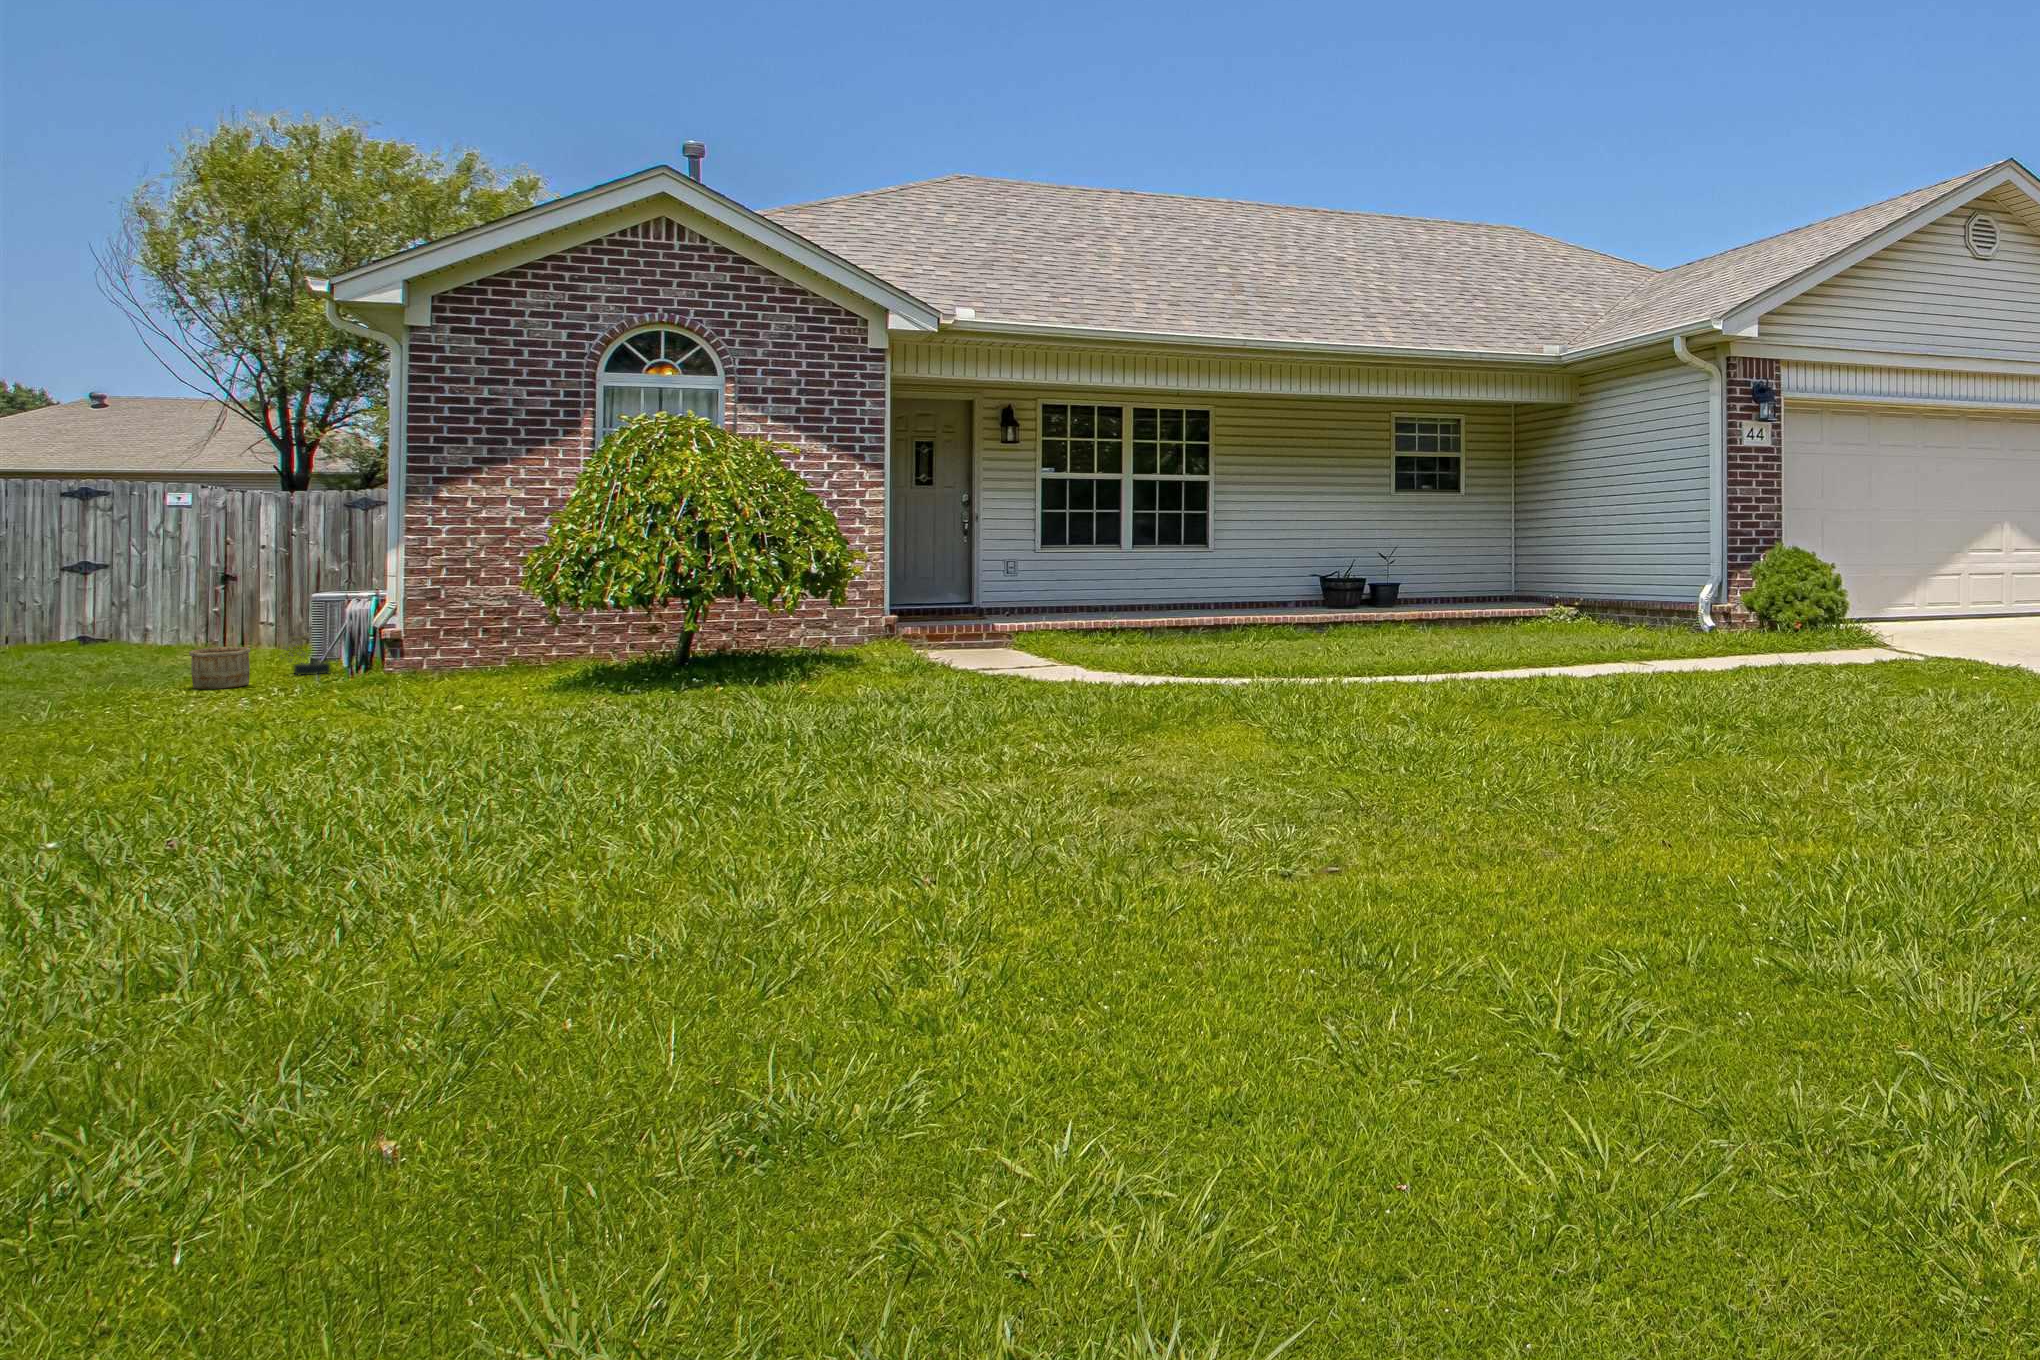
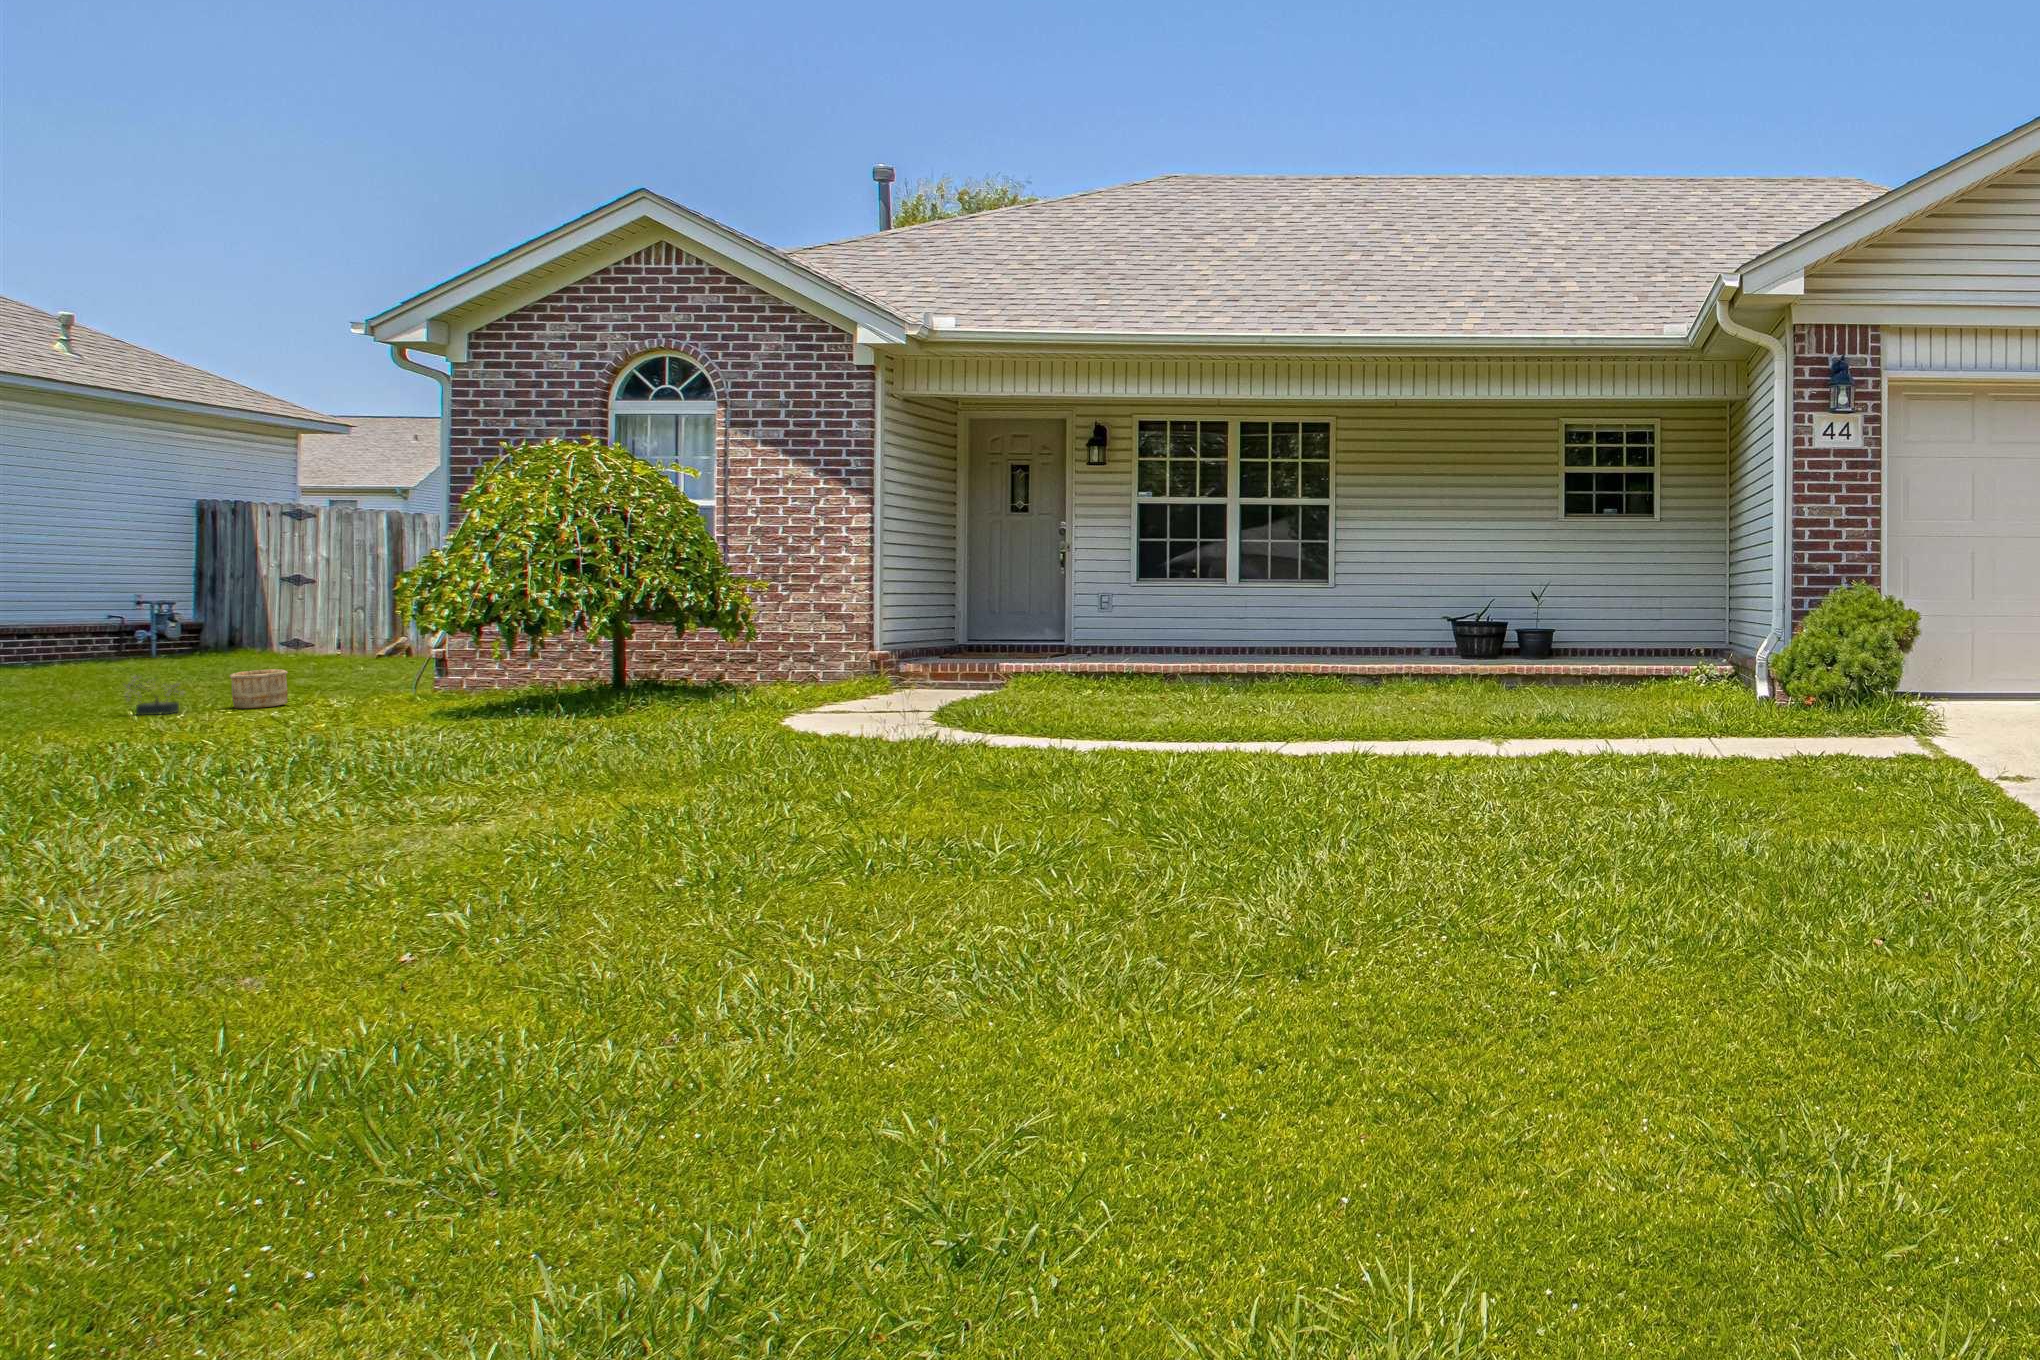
decorative plant: present [283,640,336,675] -> present [128,677,184,715]

